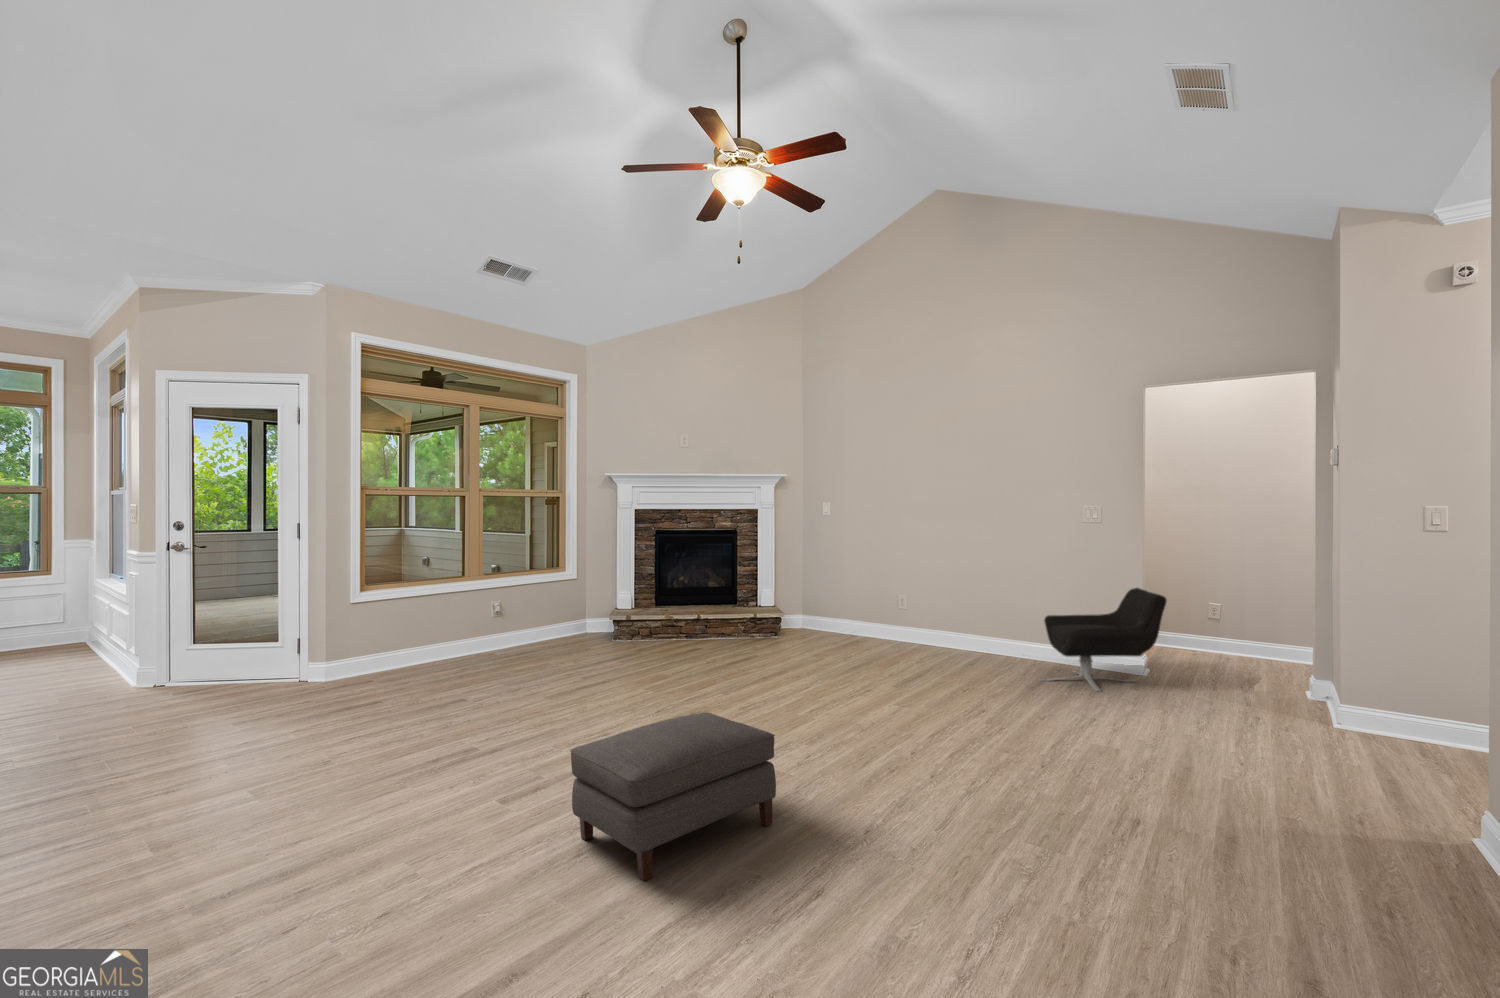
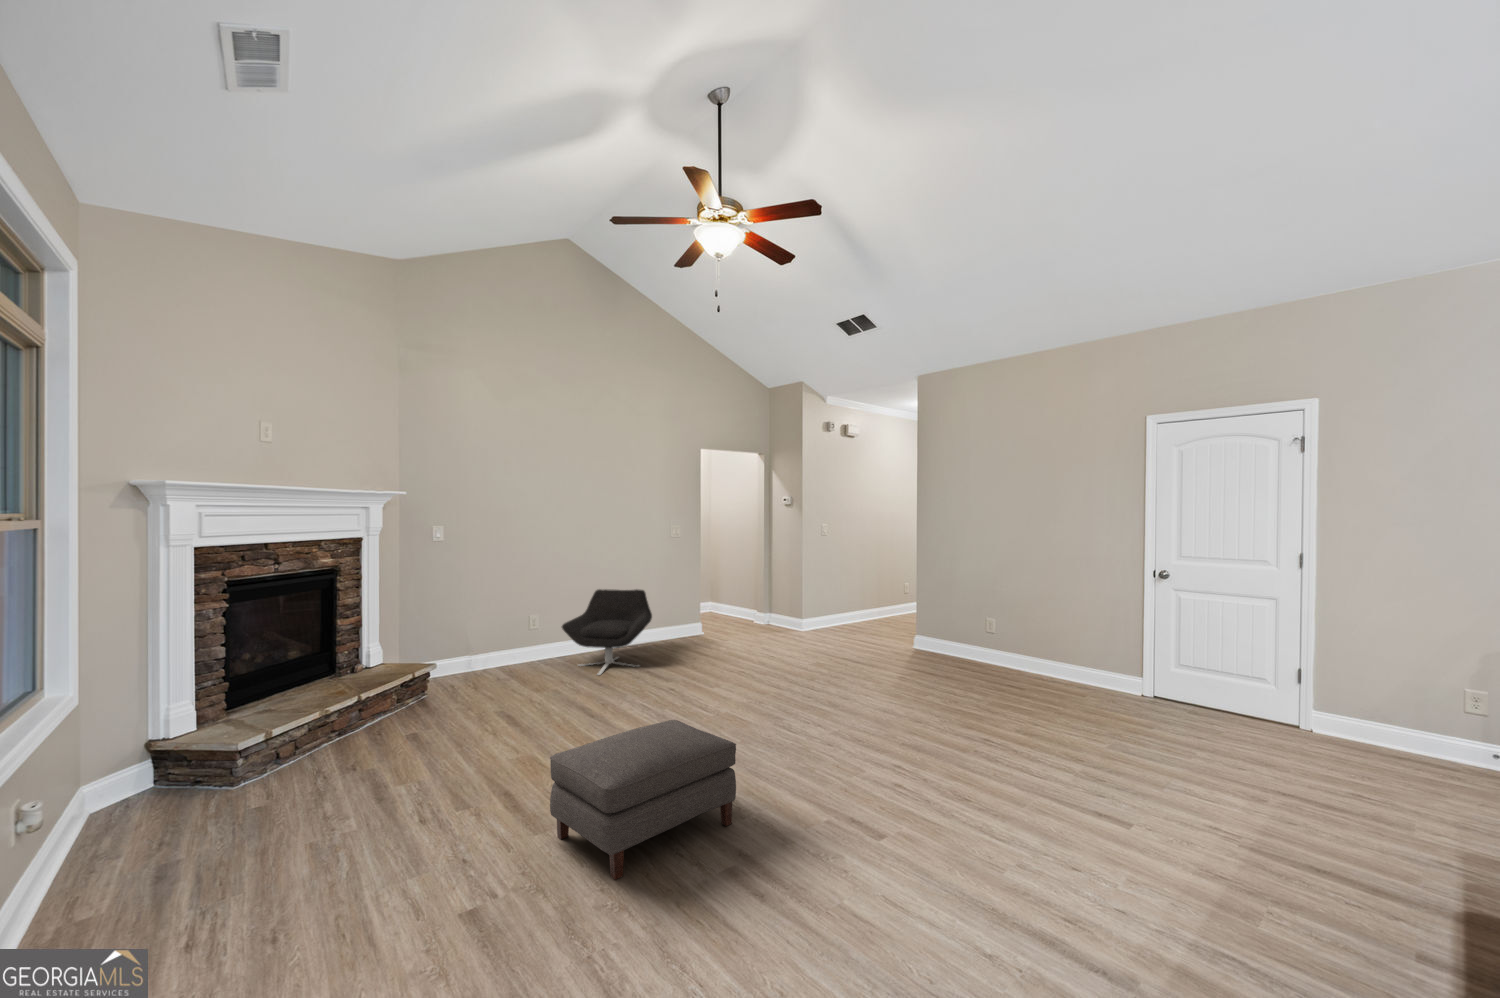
lounge chair: present [1039,588,1166,691] -> present [562,589,652,675]

